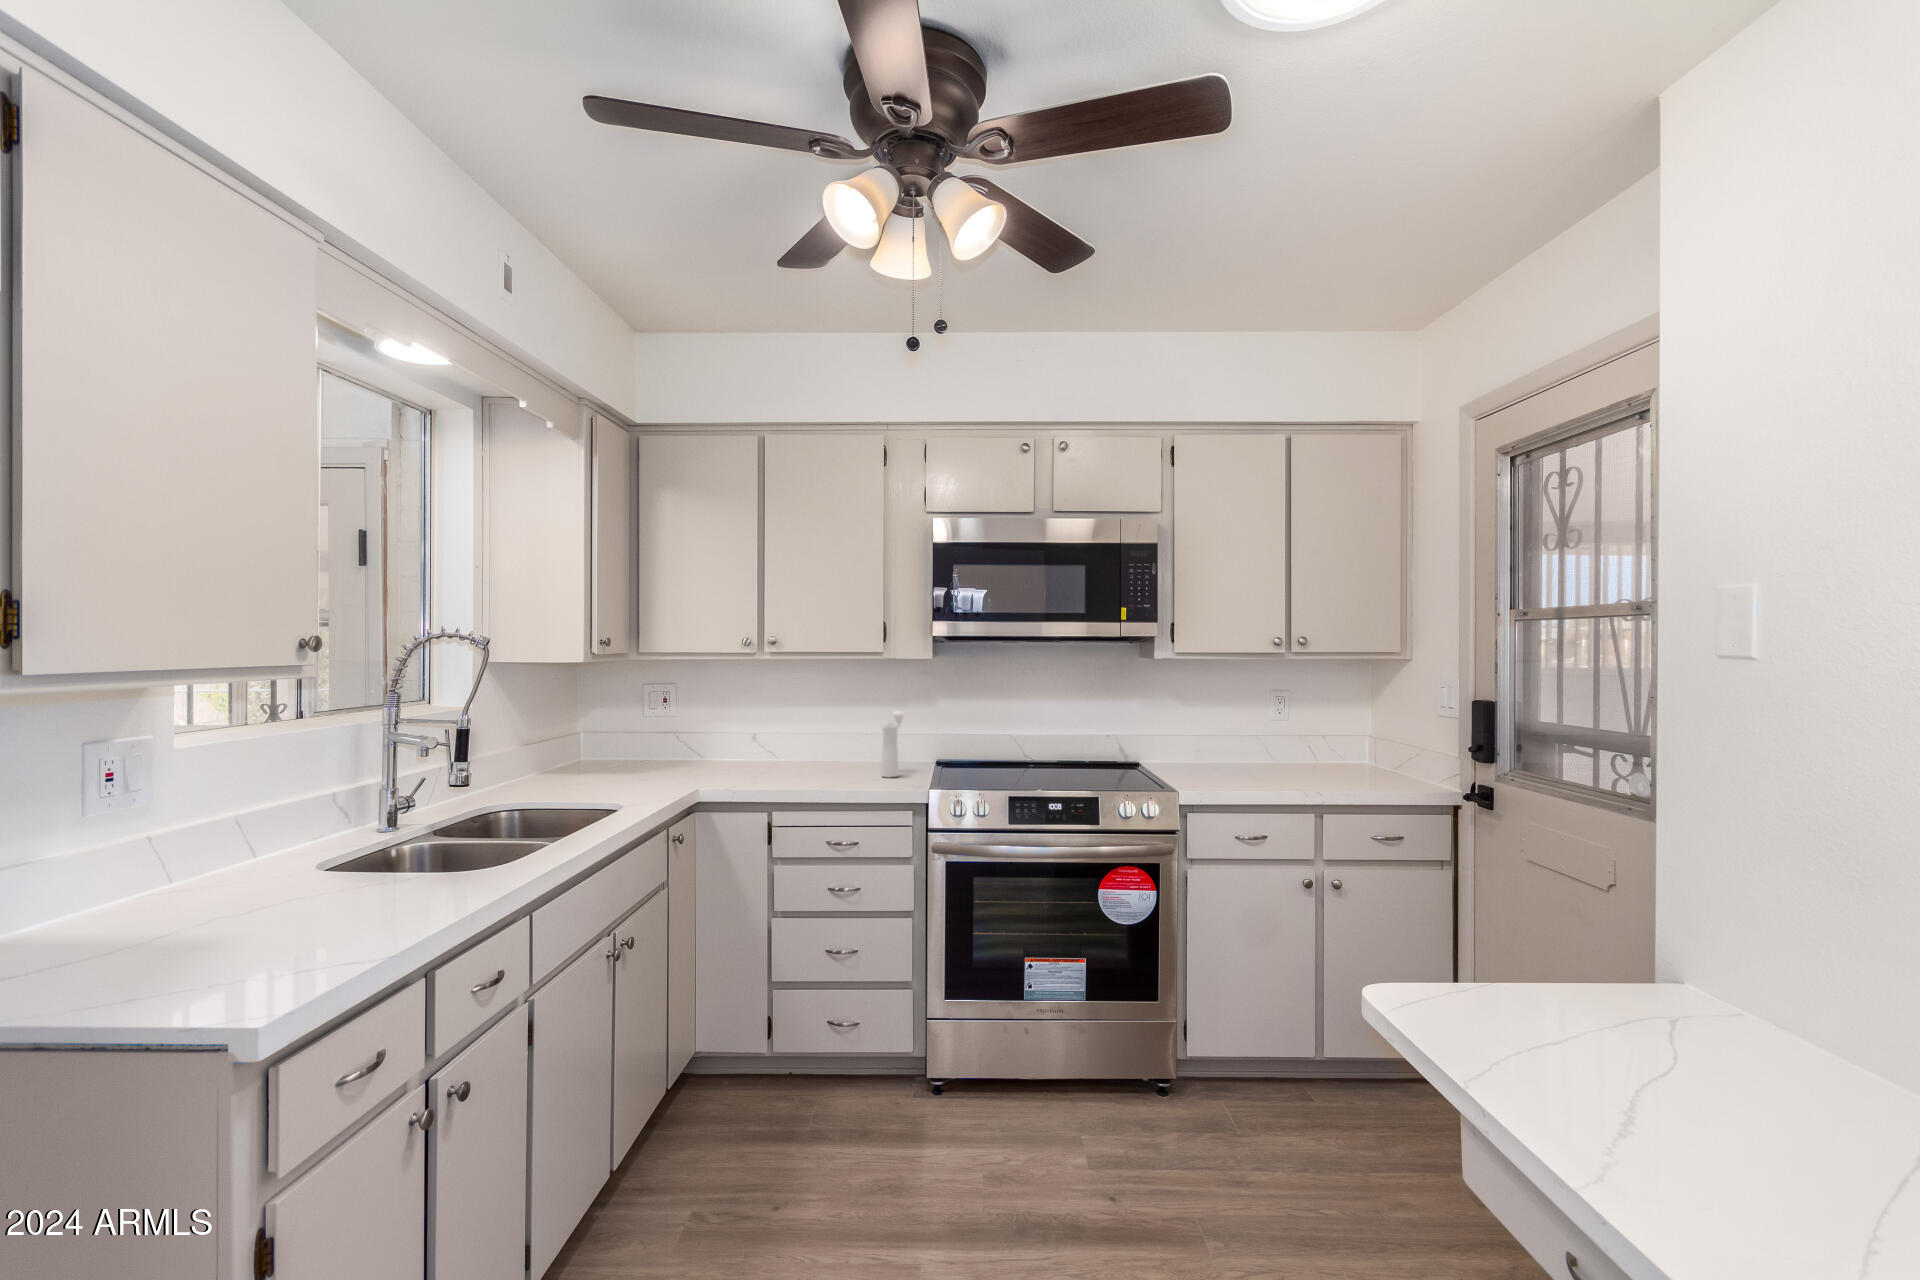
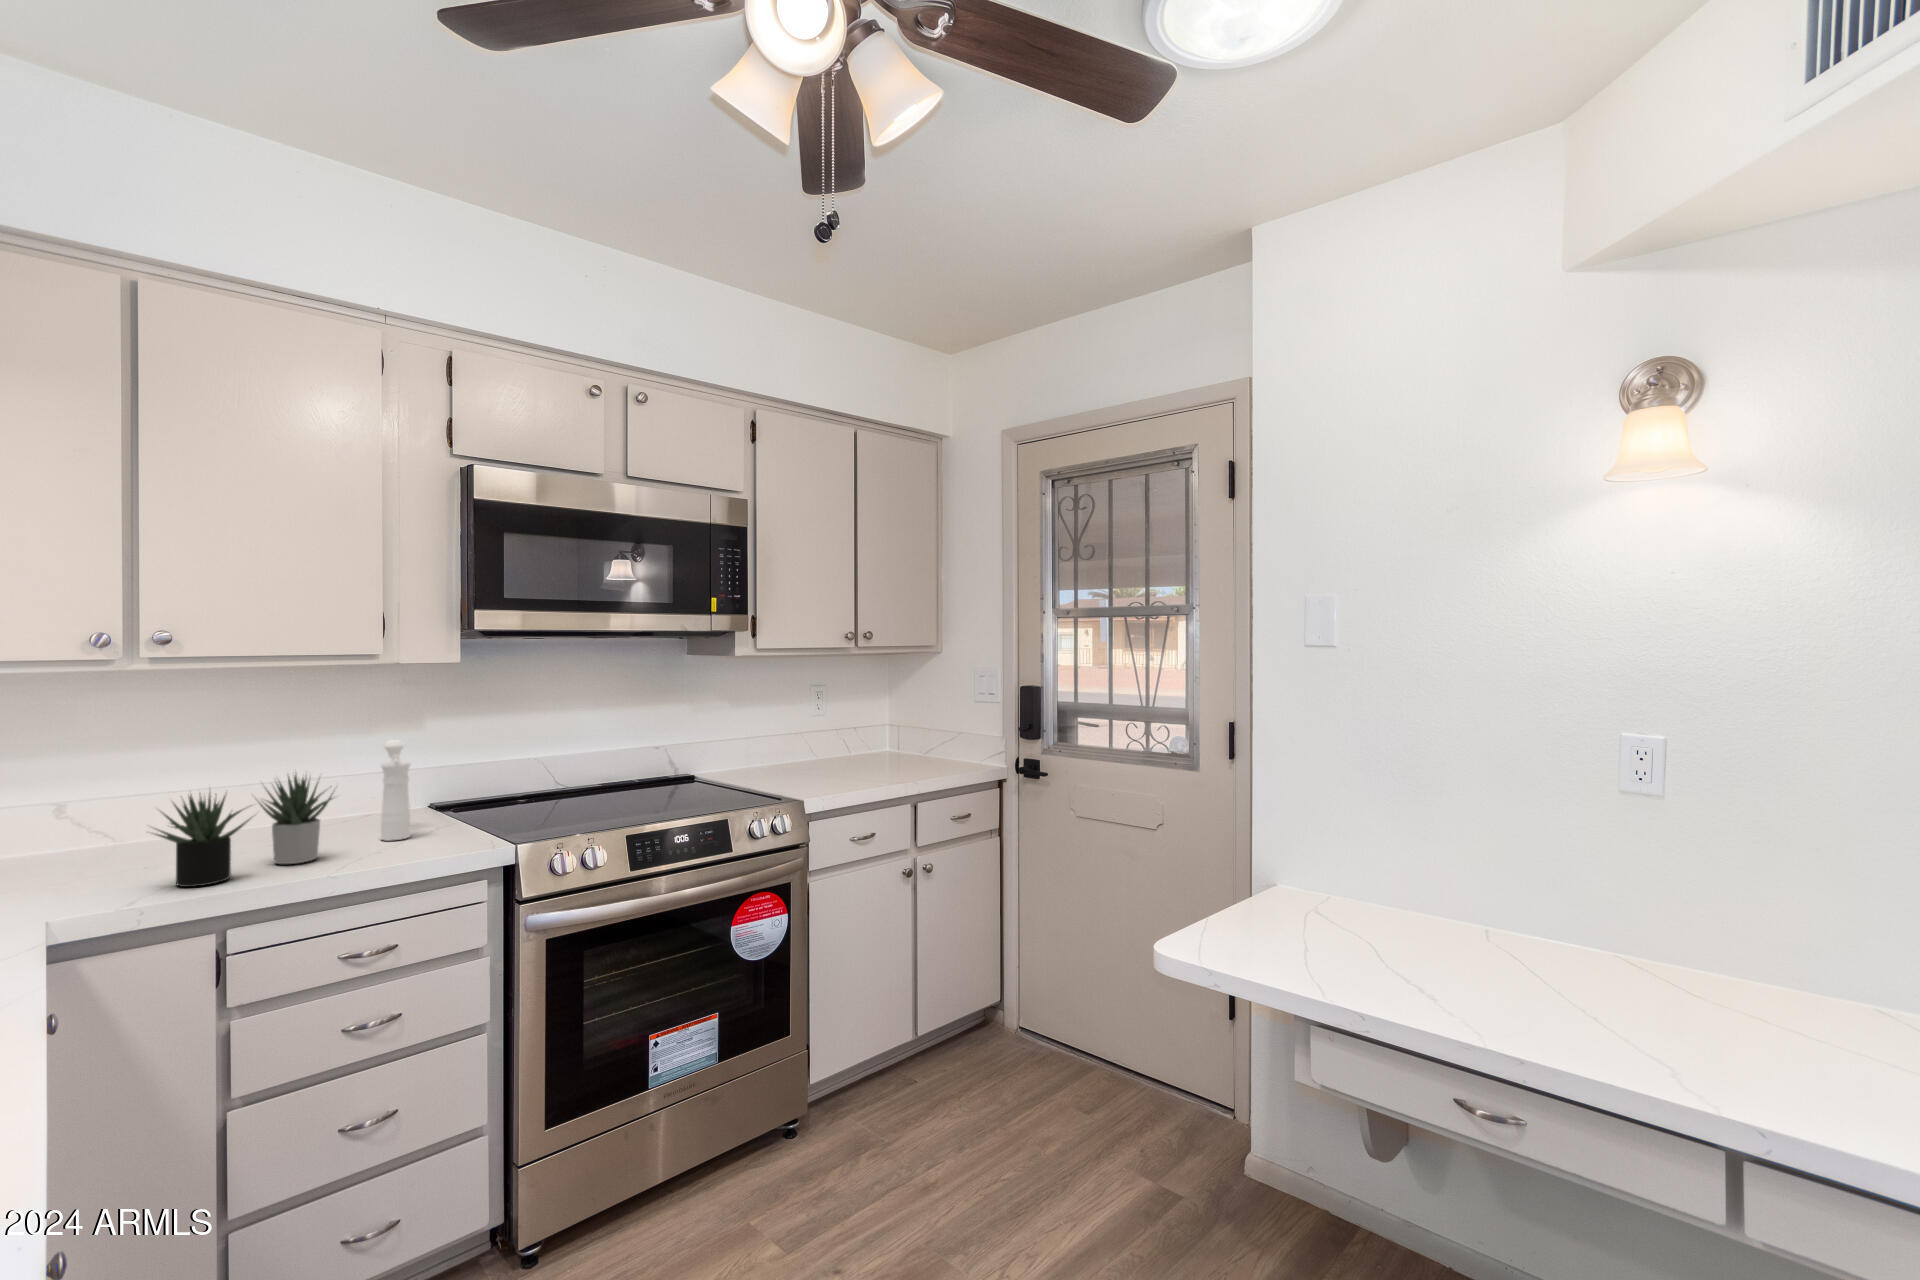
succulent plant: none [749,723,853,786] -> present [155,775,337,887]

